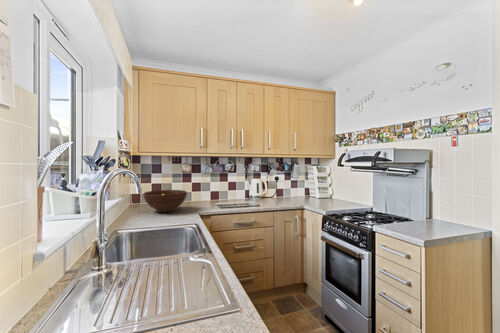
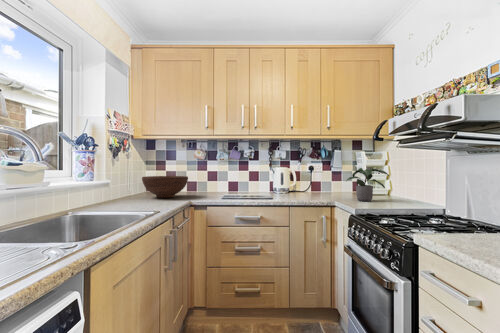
potted plant: none [314,181,341,206] -> present [347,168,389,201]

